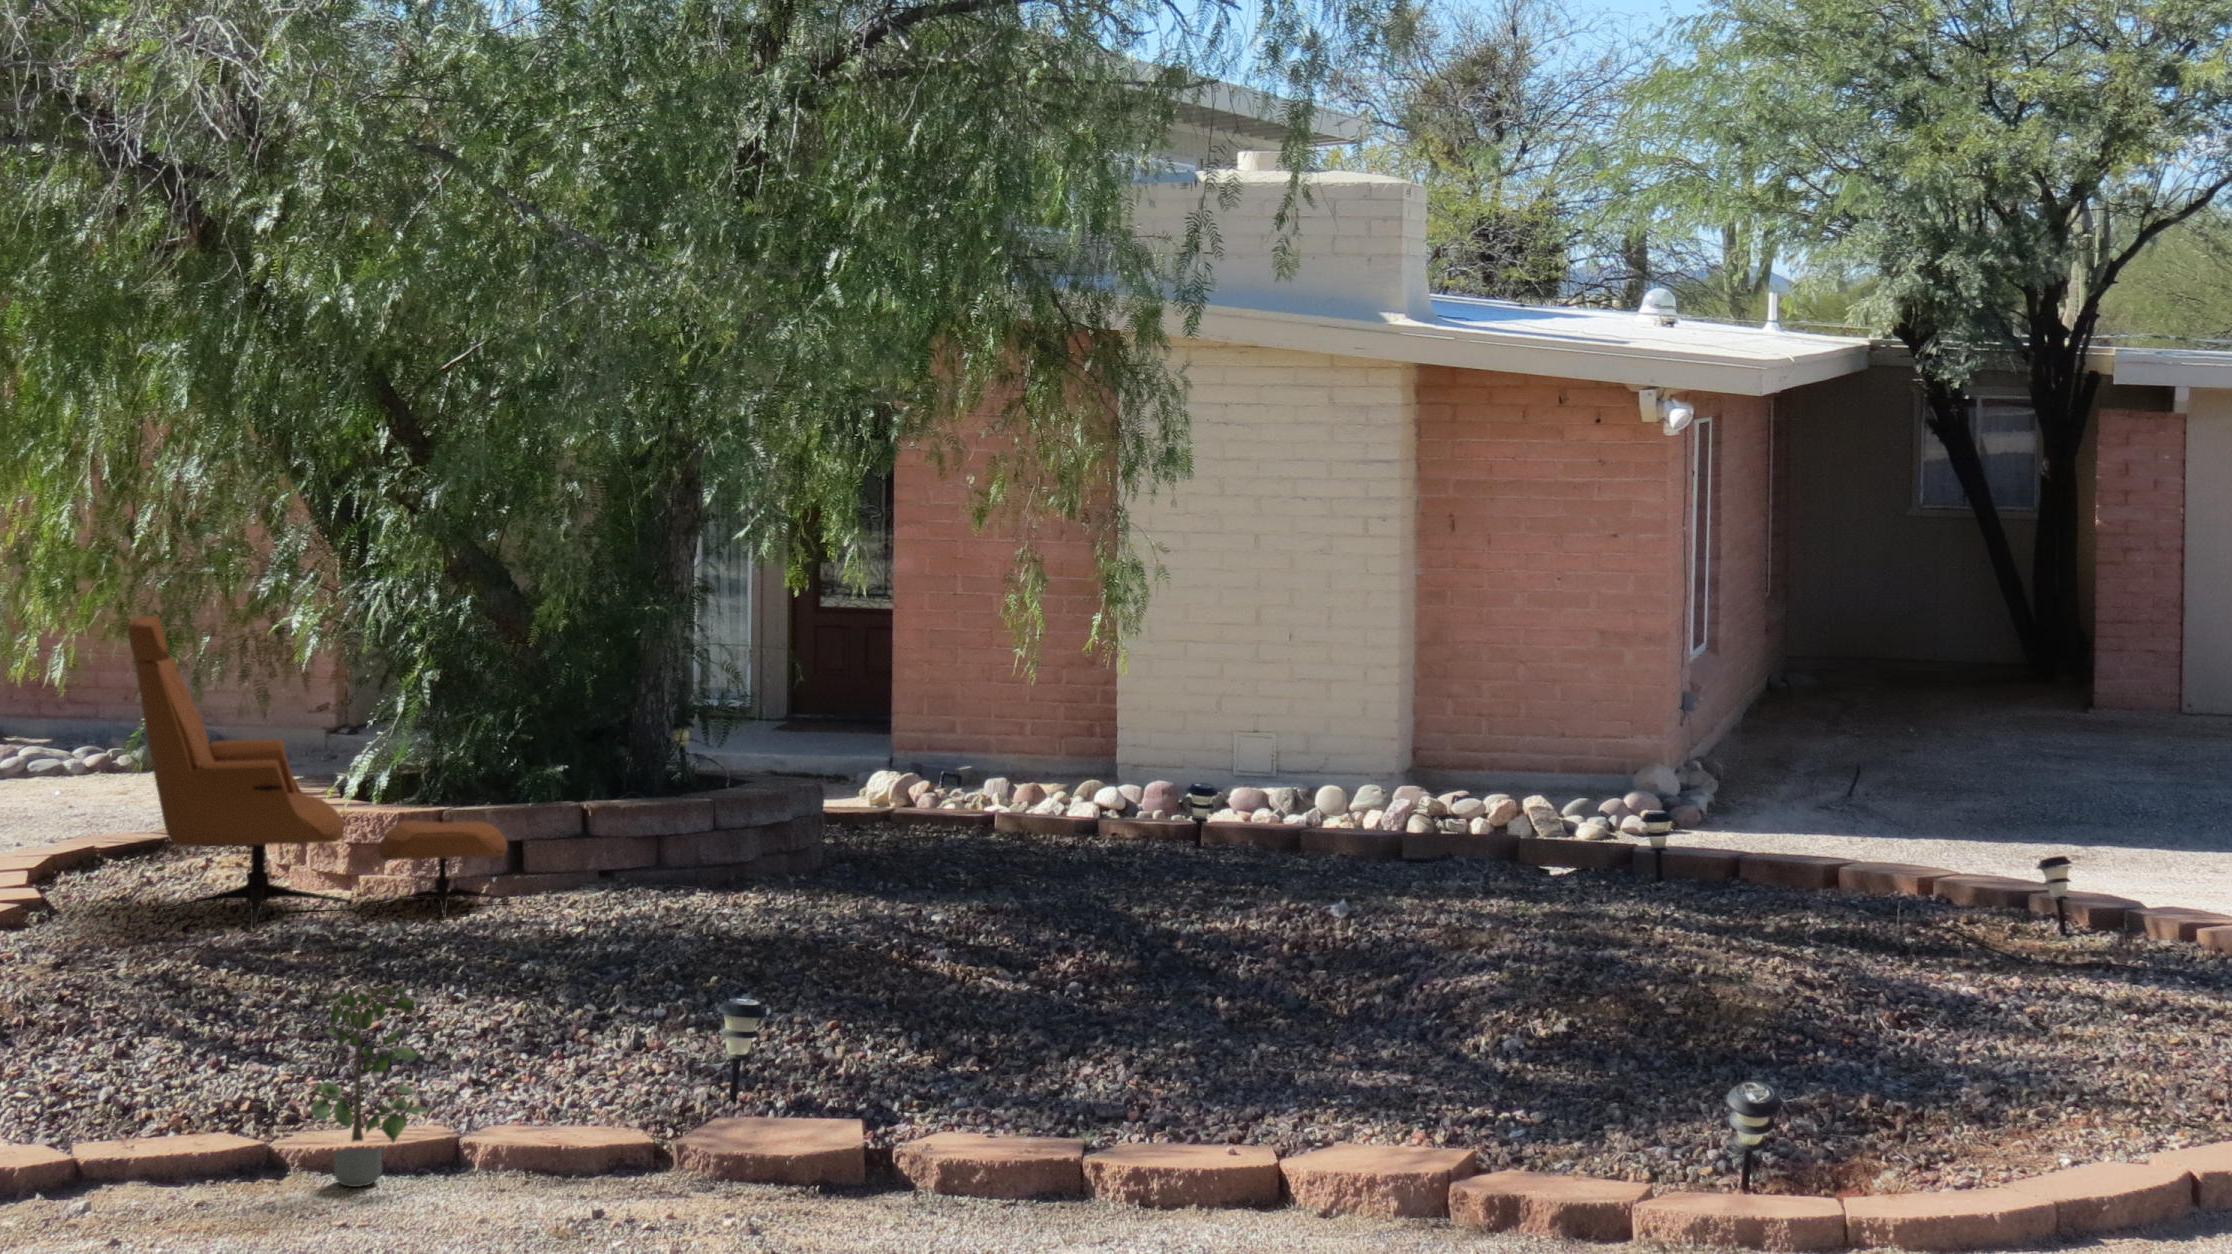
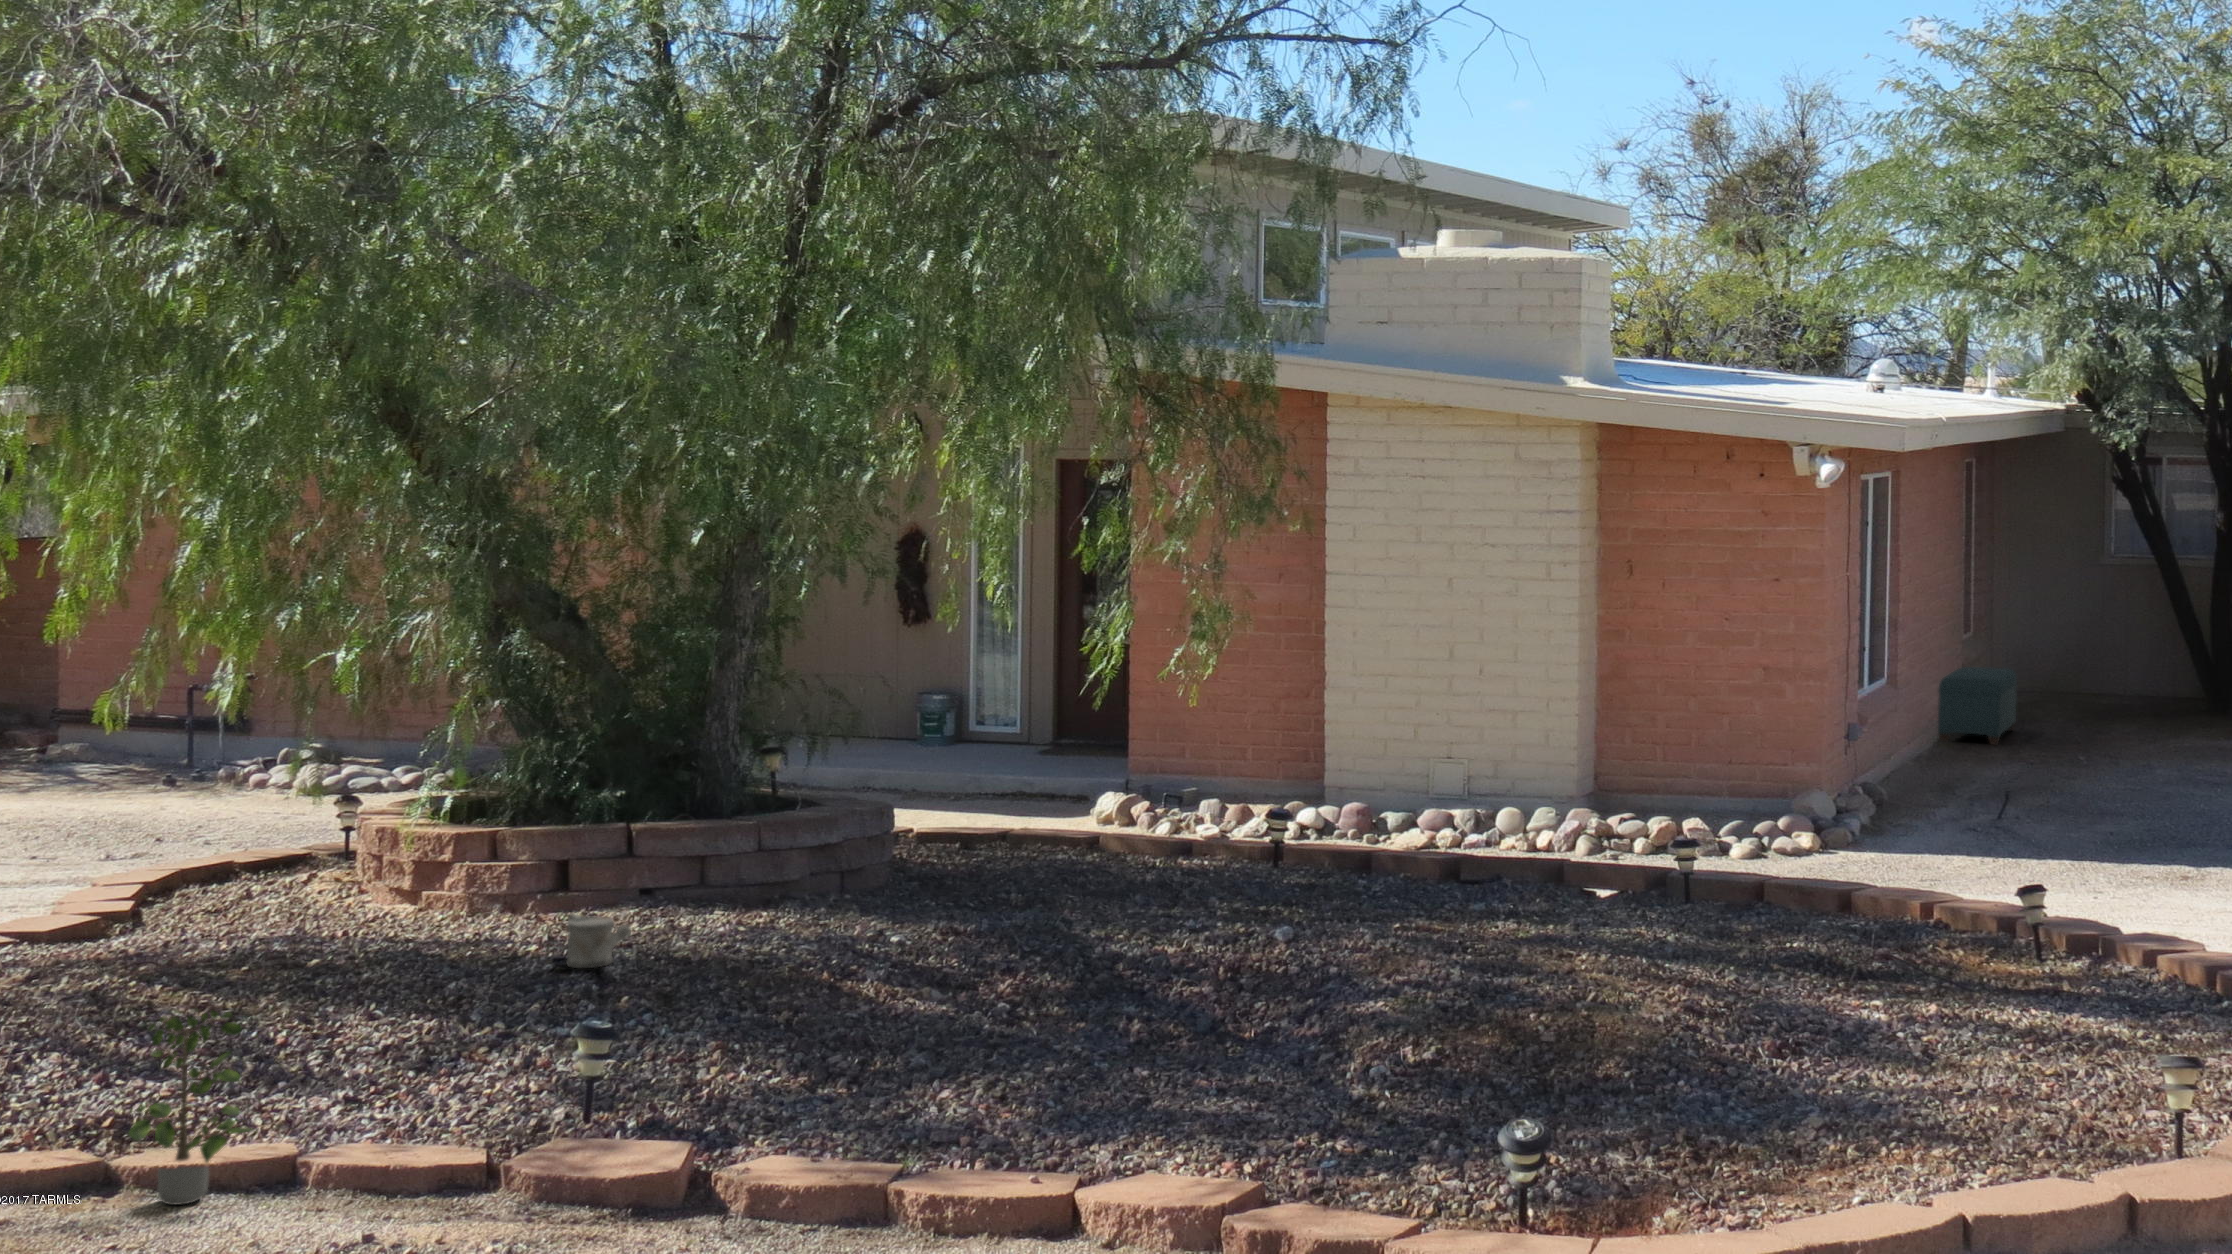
lounge chair: present [128,616,509,930] -> none [175,649,549,946]
bench: none [1755,629,1832,714] -> present [1938,667,2017,745]
watering can: none [584,892,668,949] -> present [567,914,631,968]

